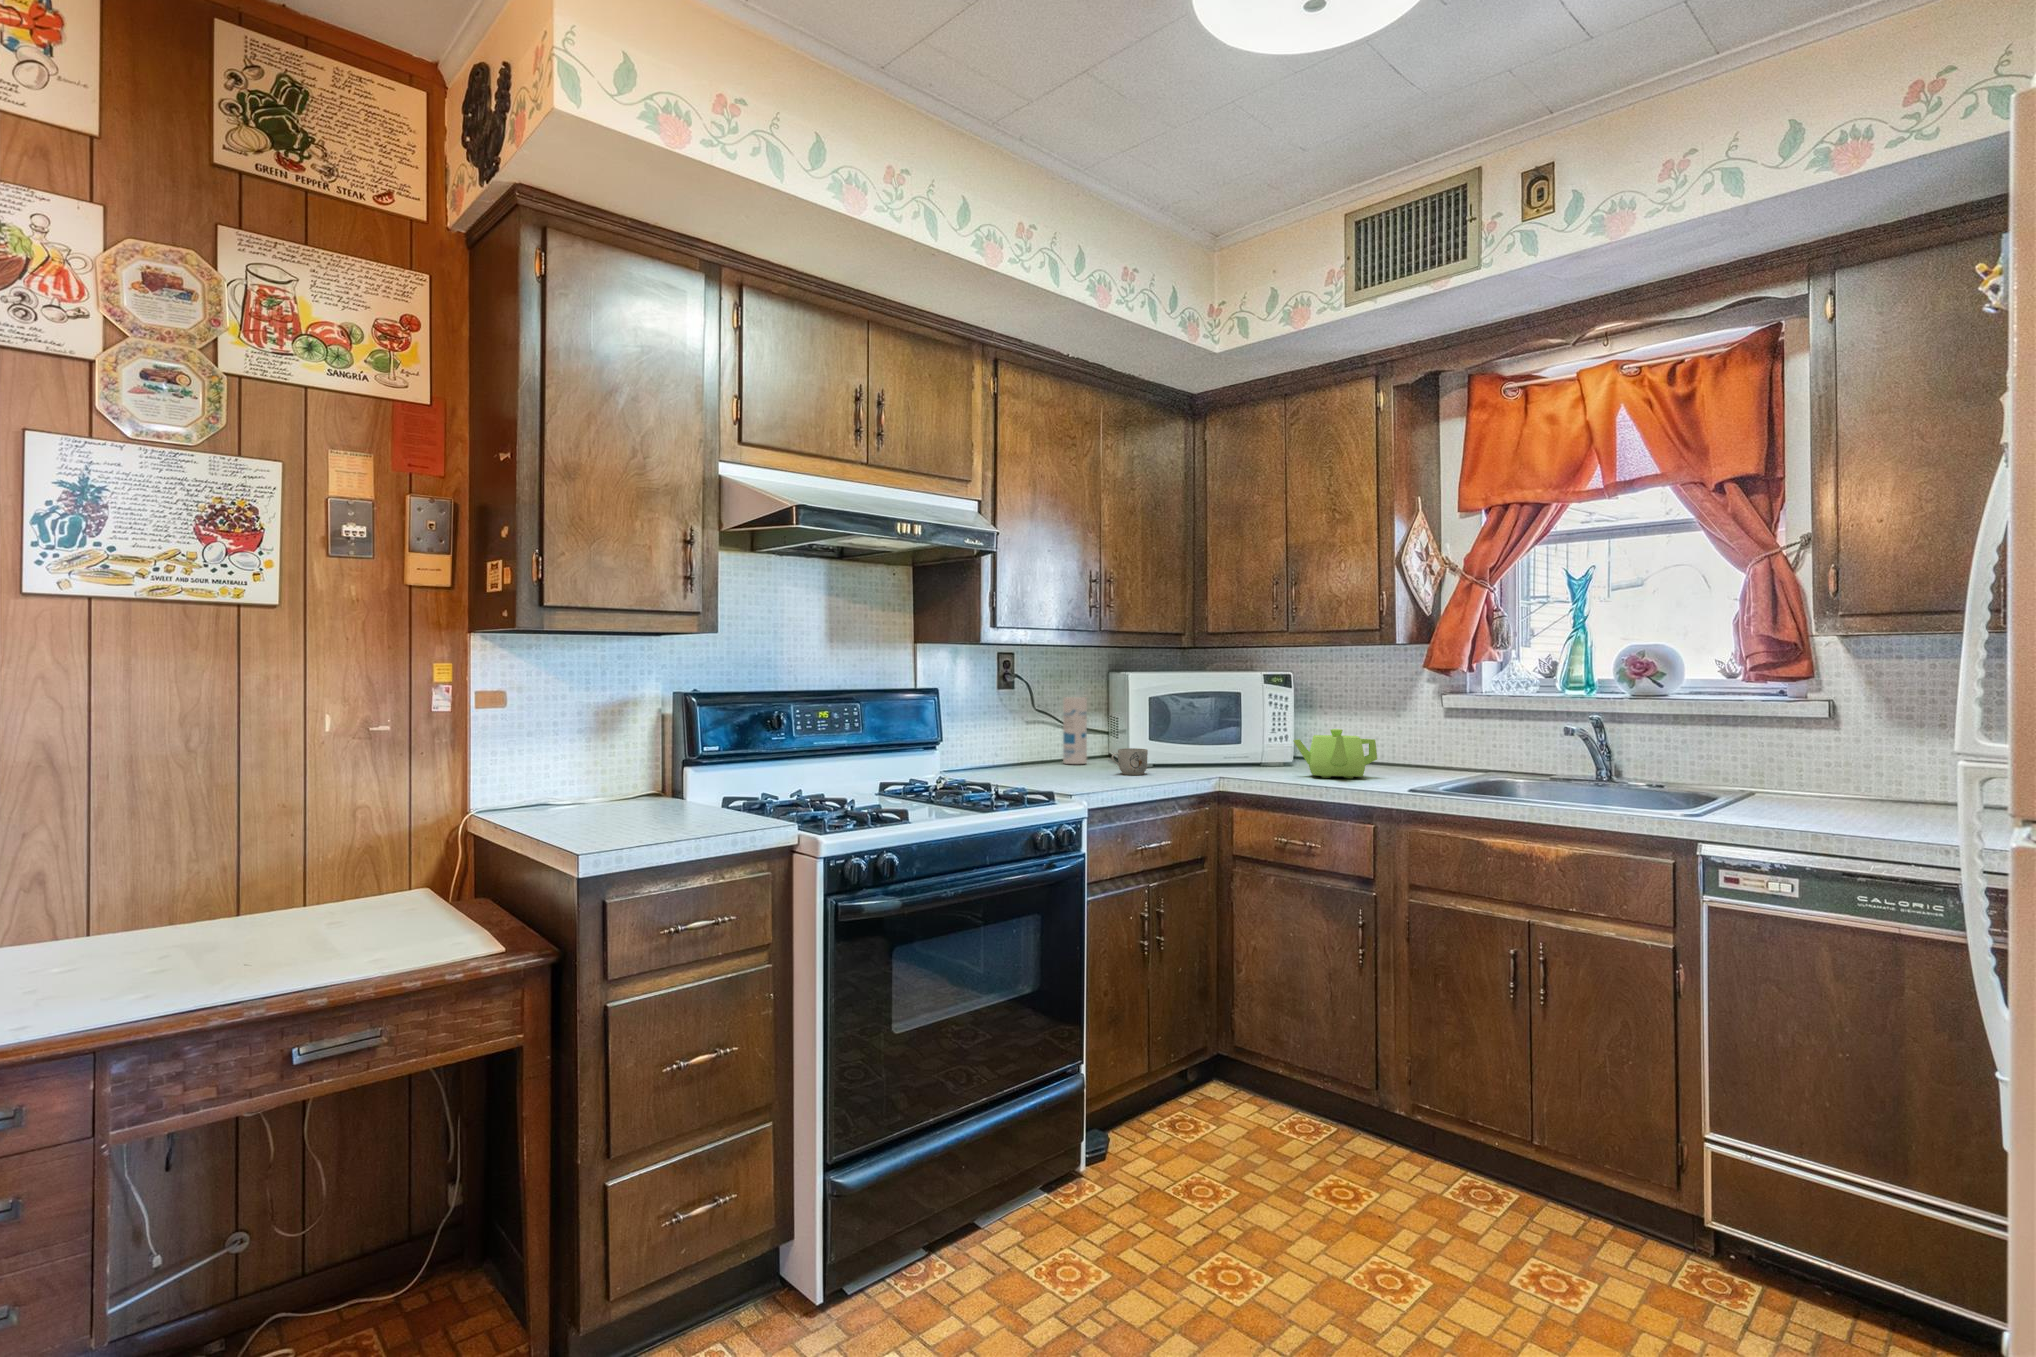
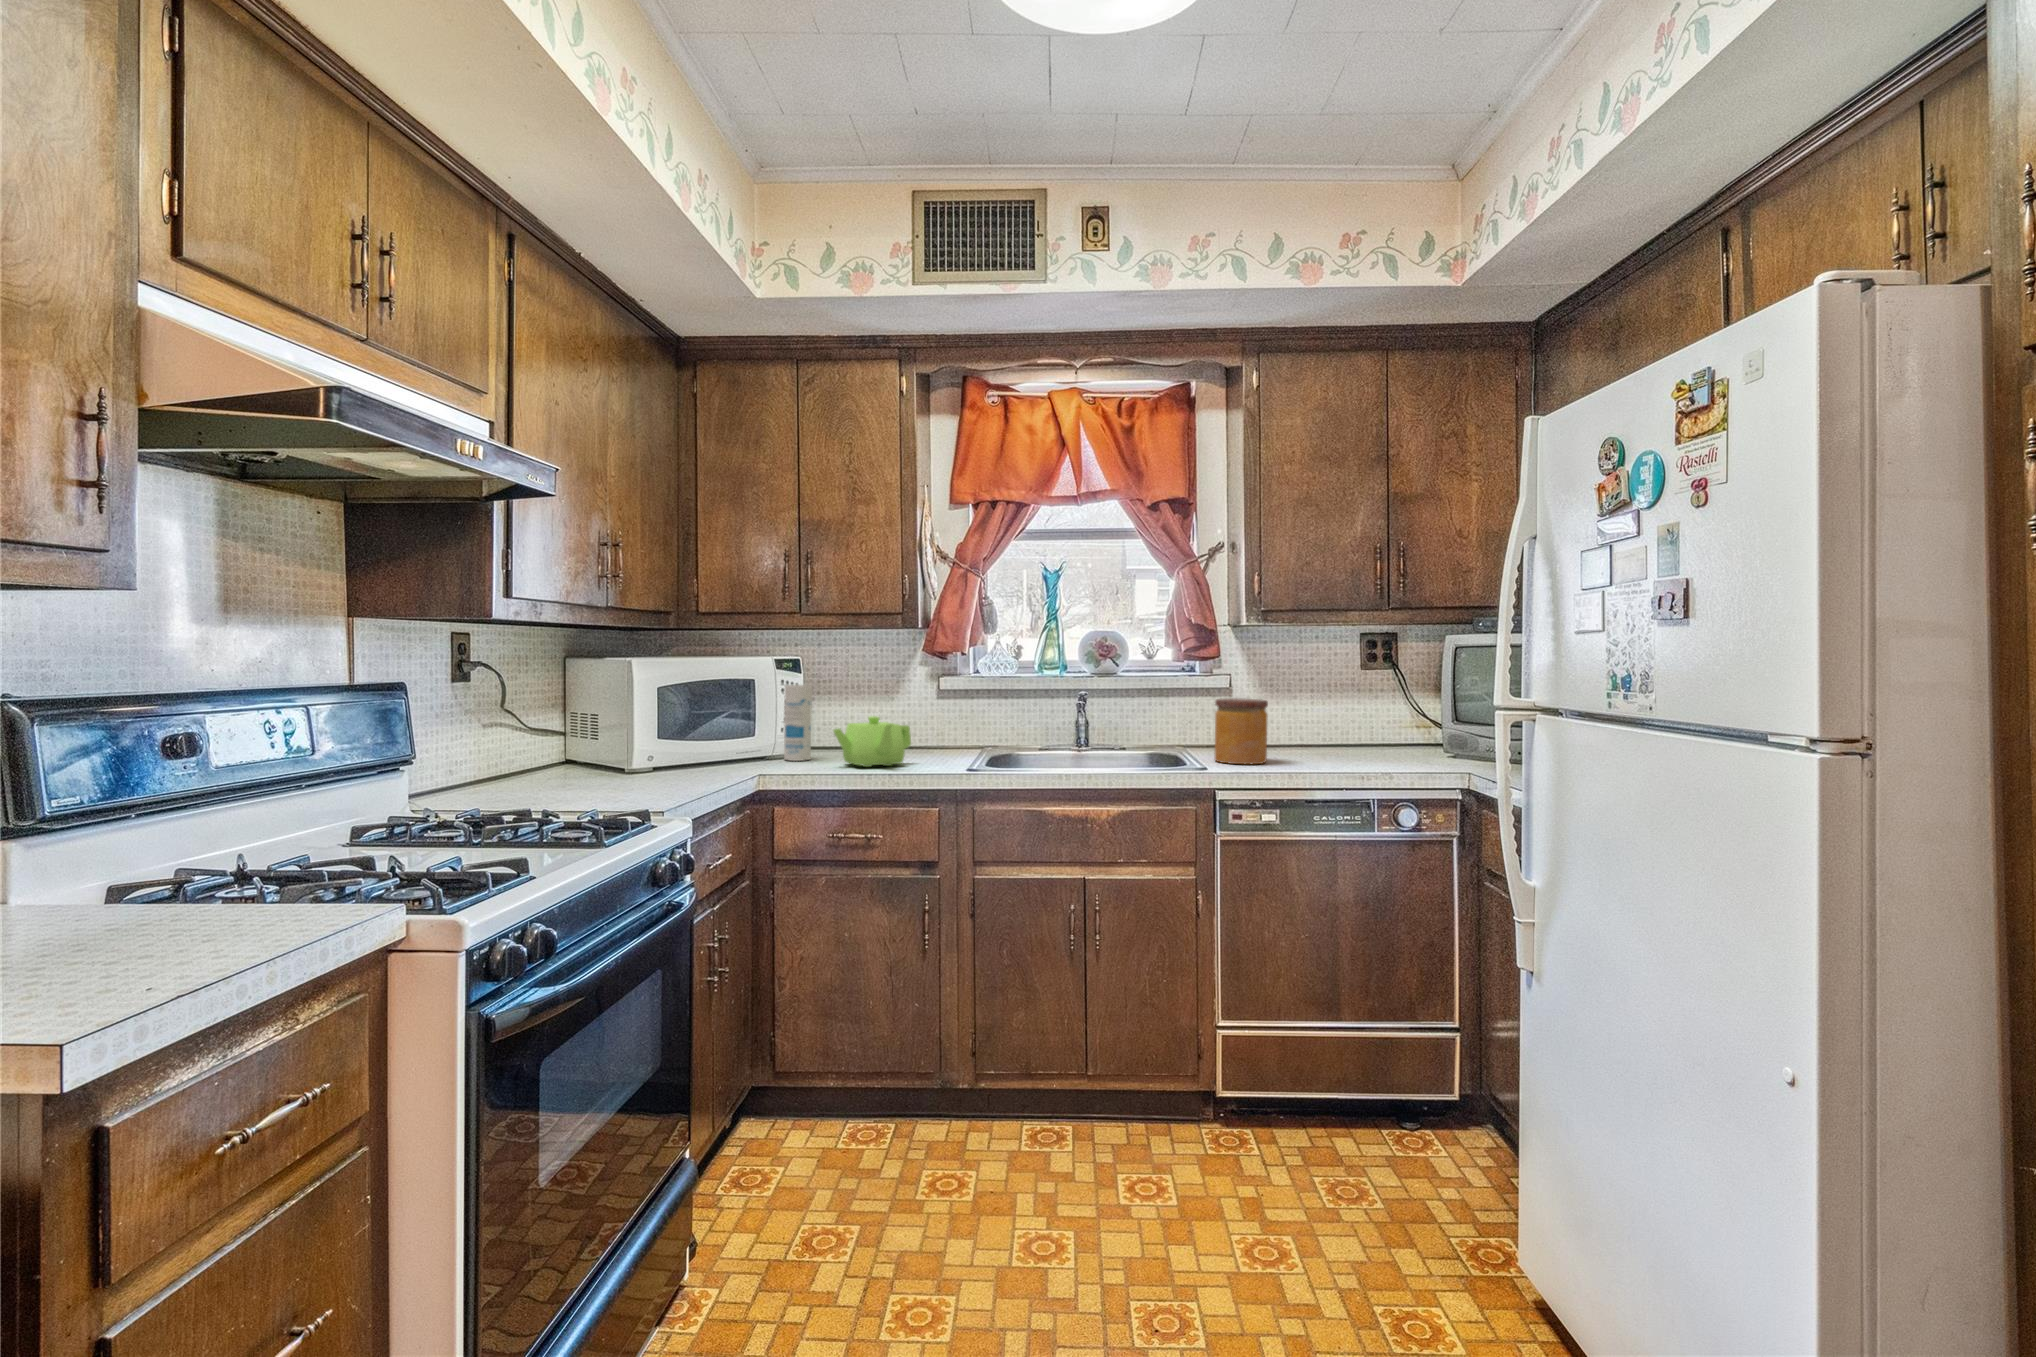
canister: present [1063,697,1087,764] -> present [784,685,812,761]
jar: none [1786,720,1875,809] -> present [1215,698,1268,764]
mug: present [1112,748,1148,775] -> none [635,748,677,780]

